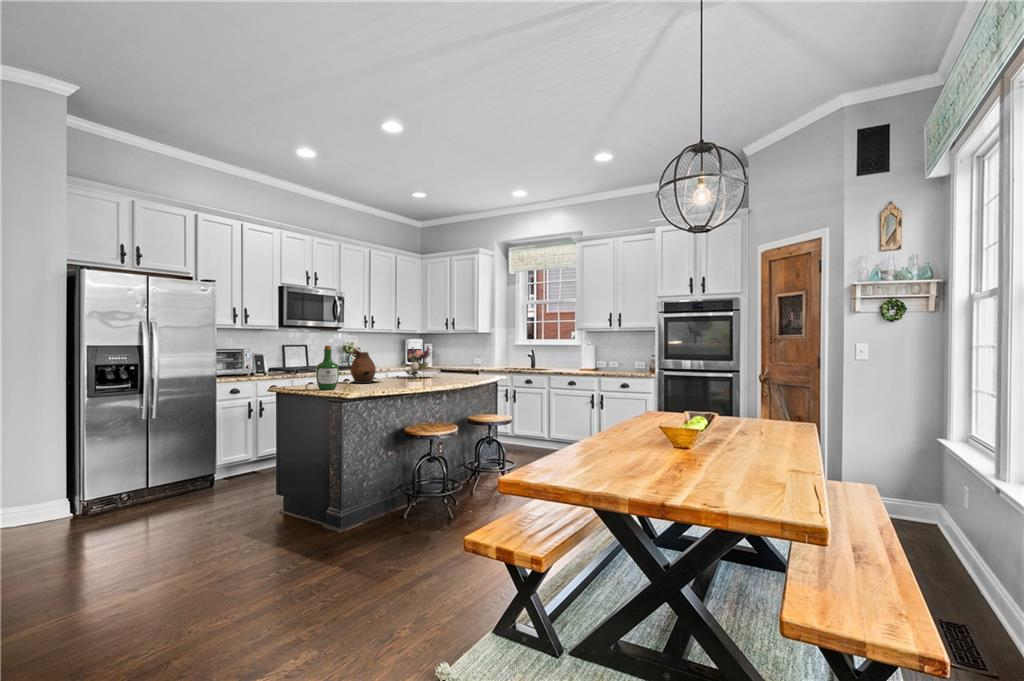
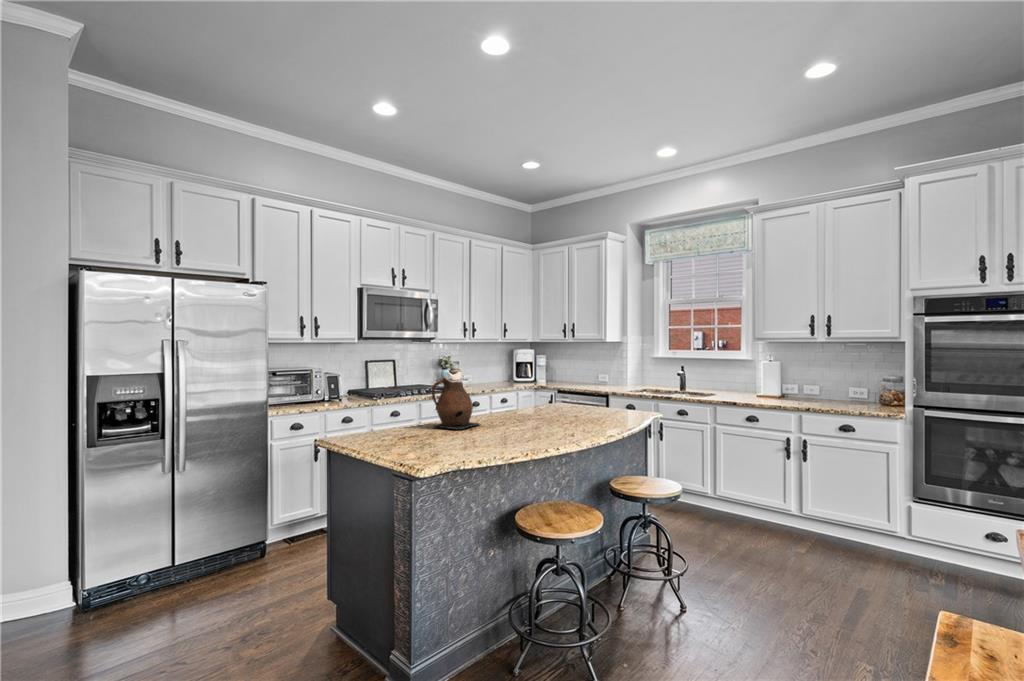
wine bottle: present [316,345,339,390] -> none [376,379,411,453]
flower arrangement: present [403,346,438,377] -> none [511,365,566,413]

